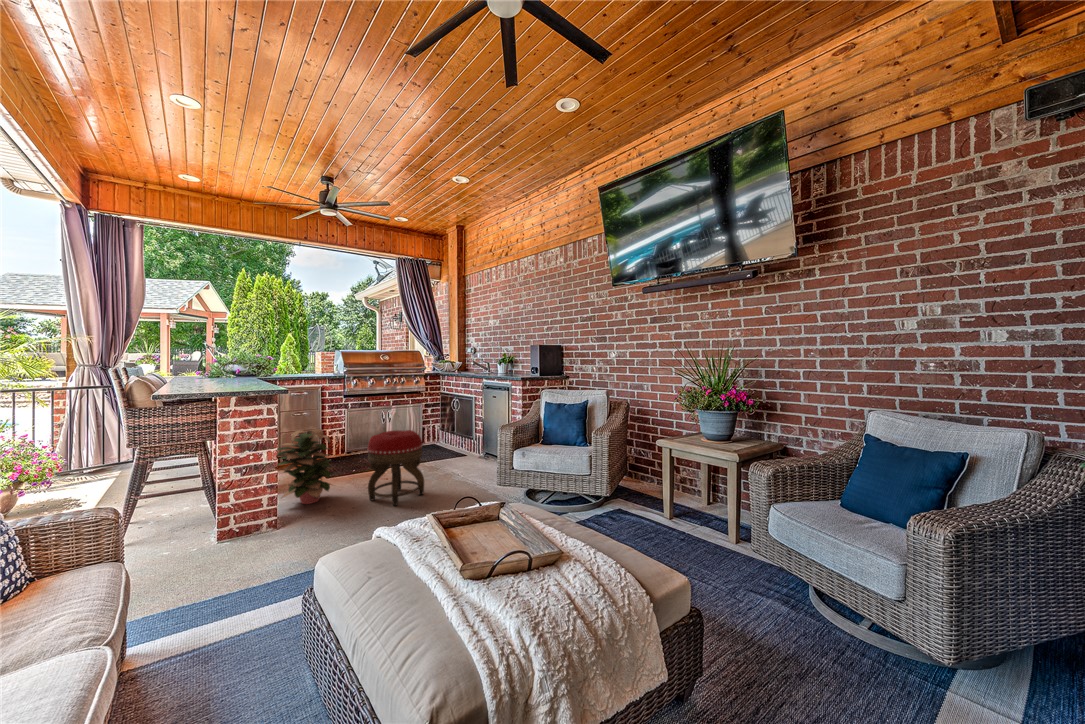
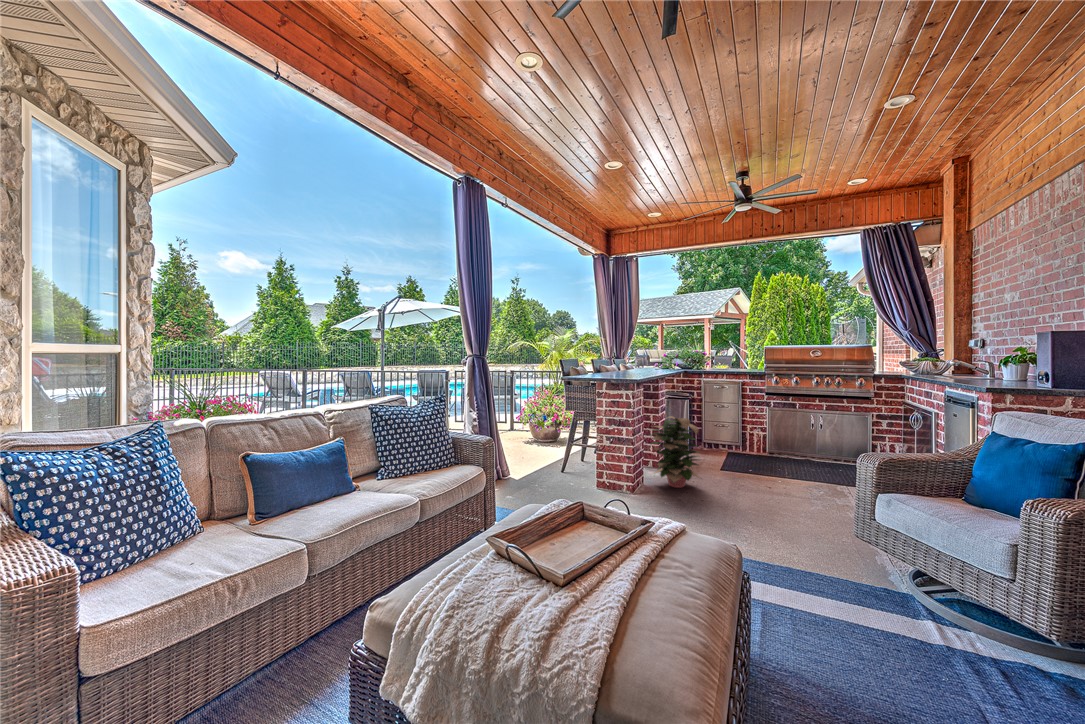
footstool: present [368,430,424,506] -> none [716,434,782,520]

